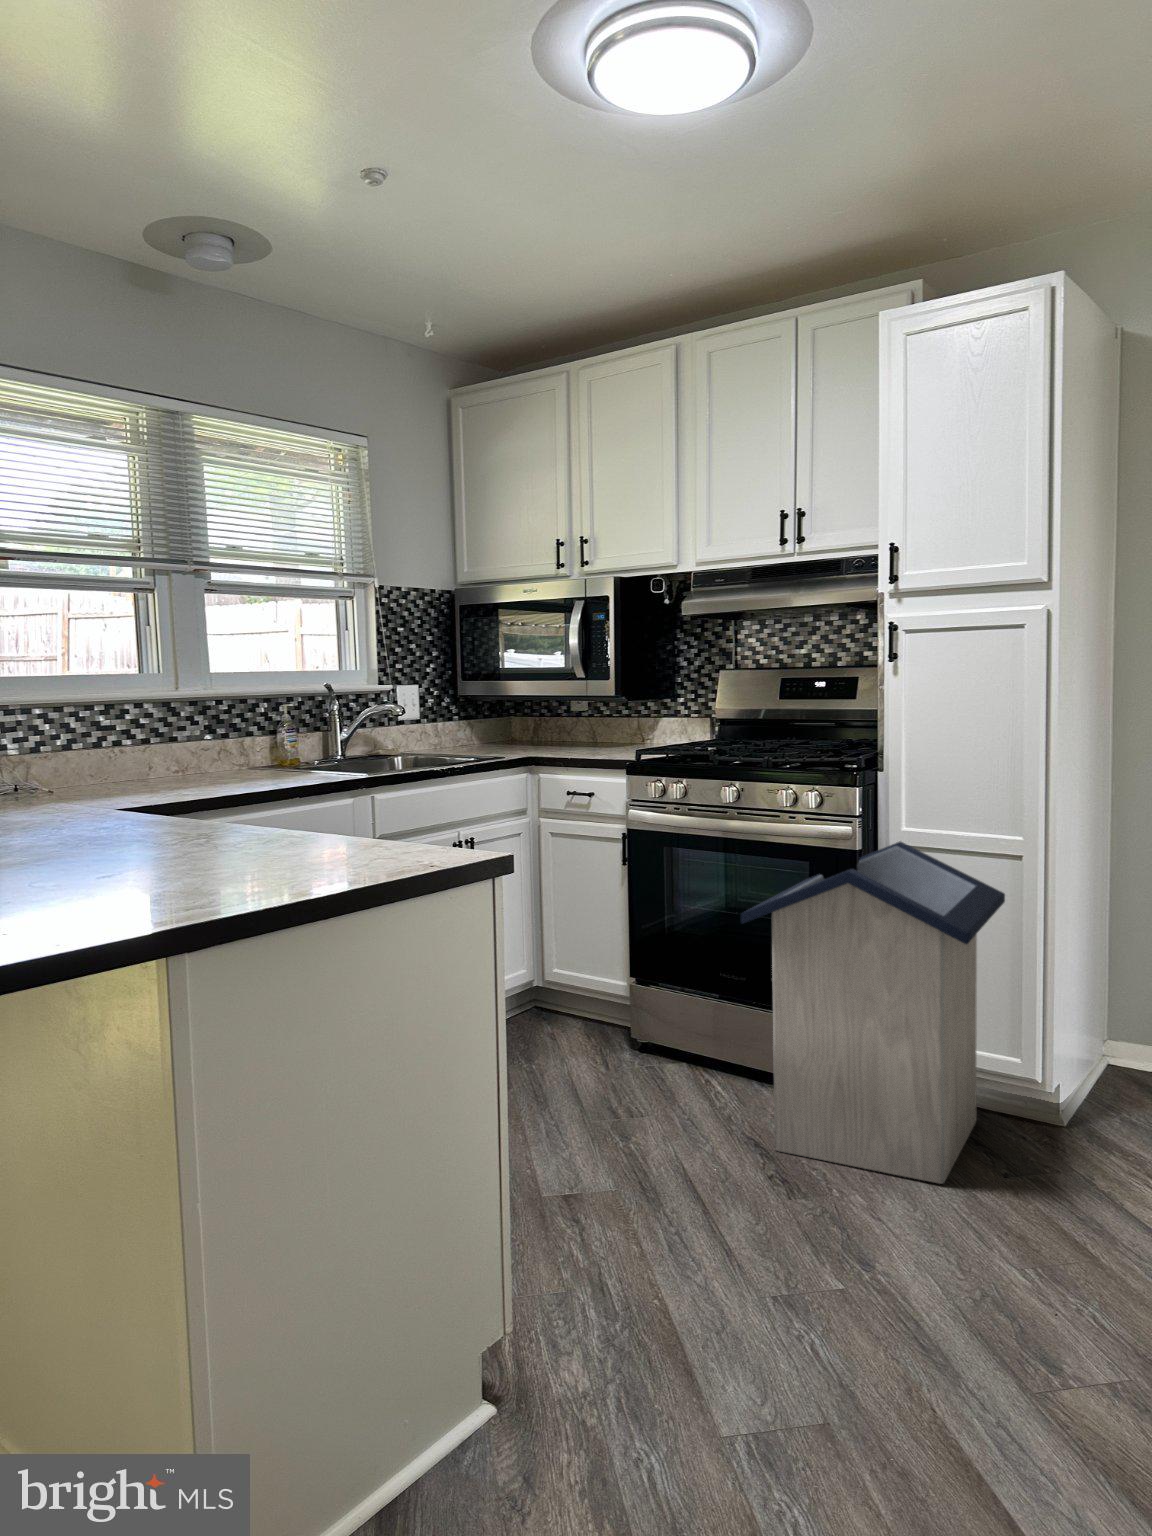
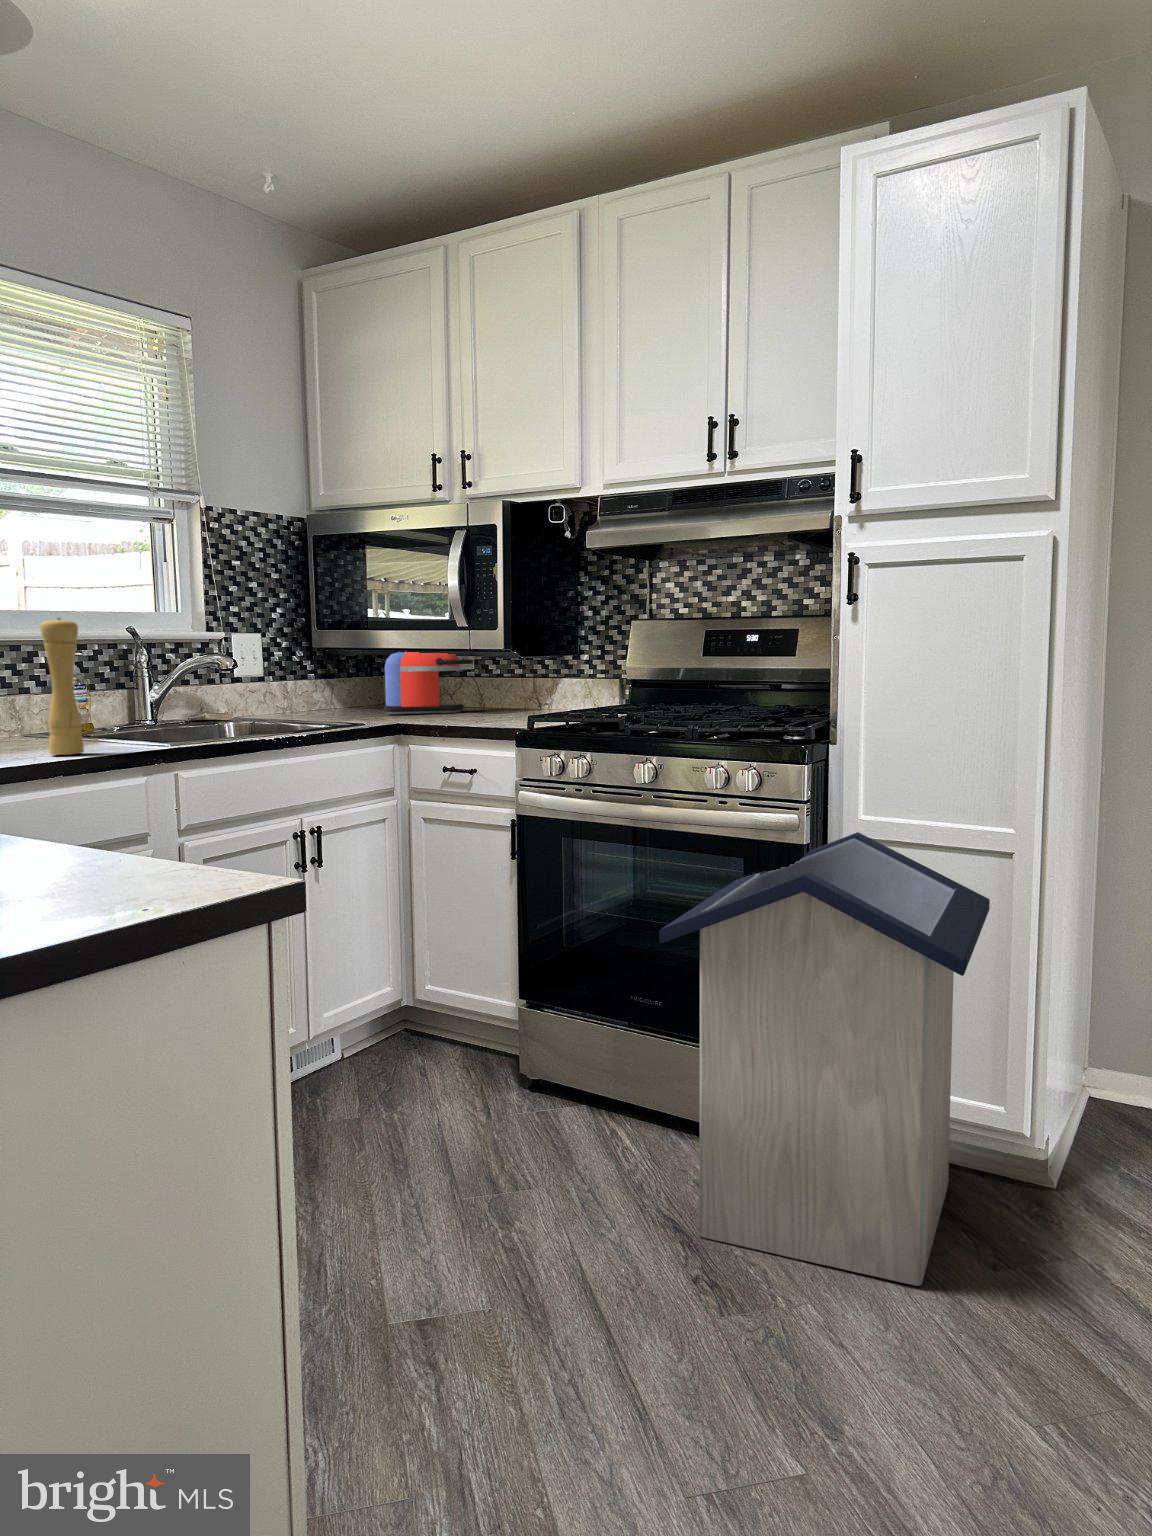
pepper mill: none [274,683,304,785] -> present [40,618,84,755]
coffee maker: none [516,695,590,749] -> present [384,652,473,714]

